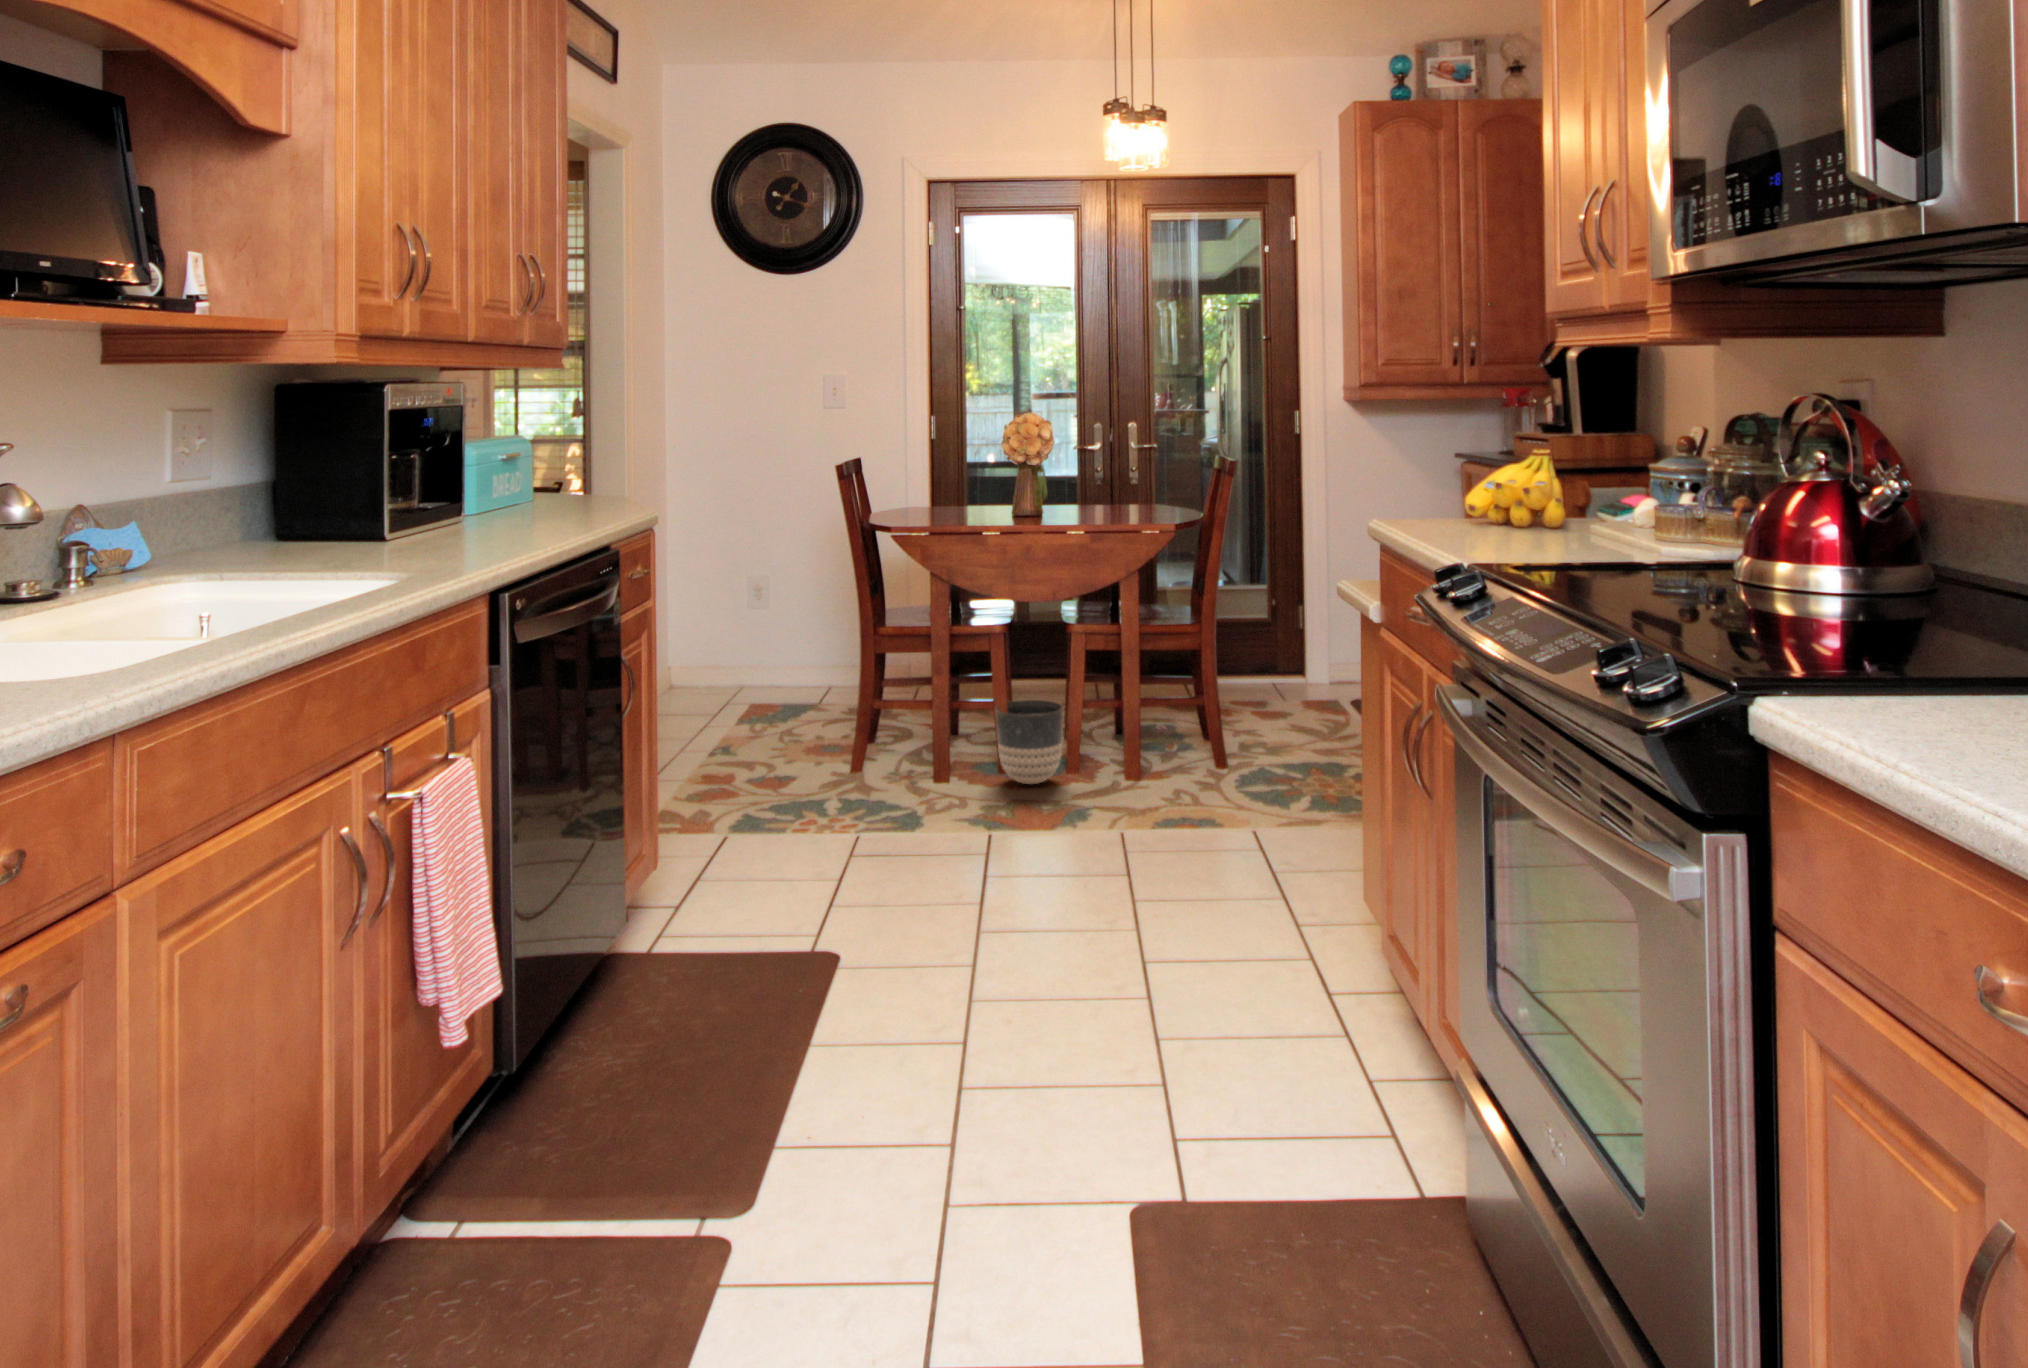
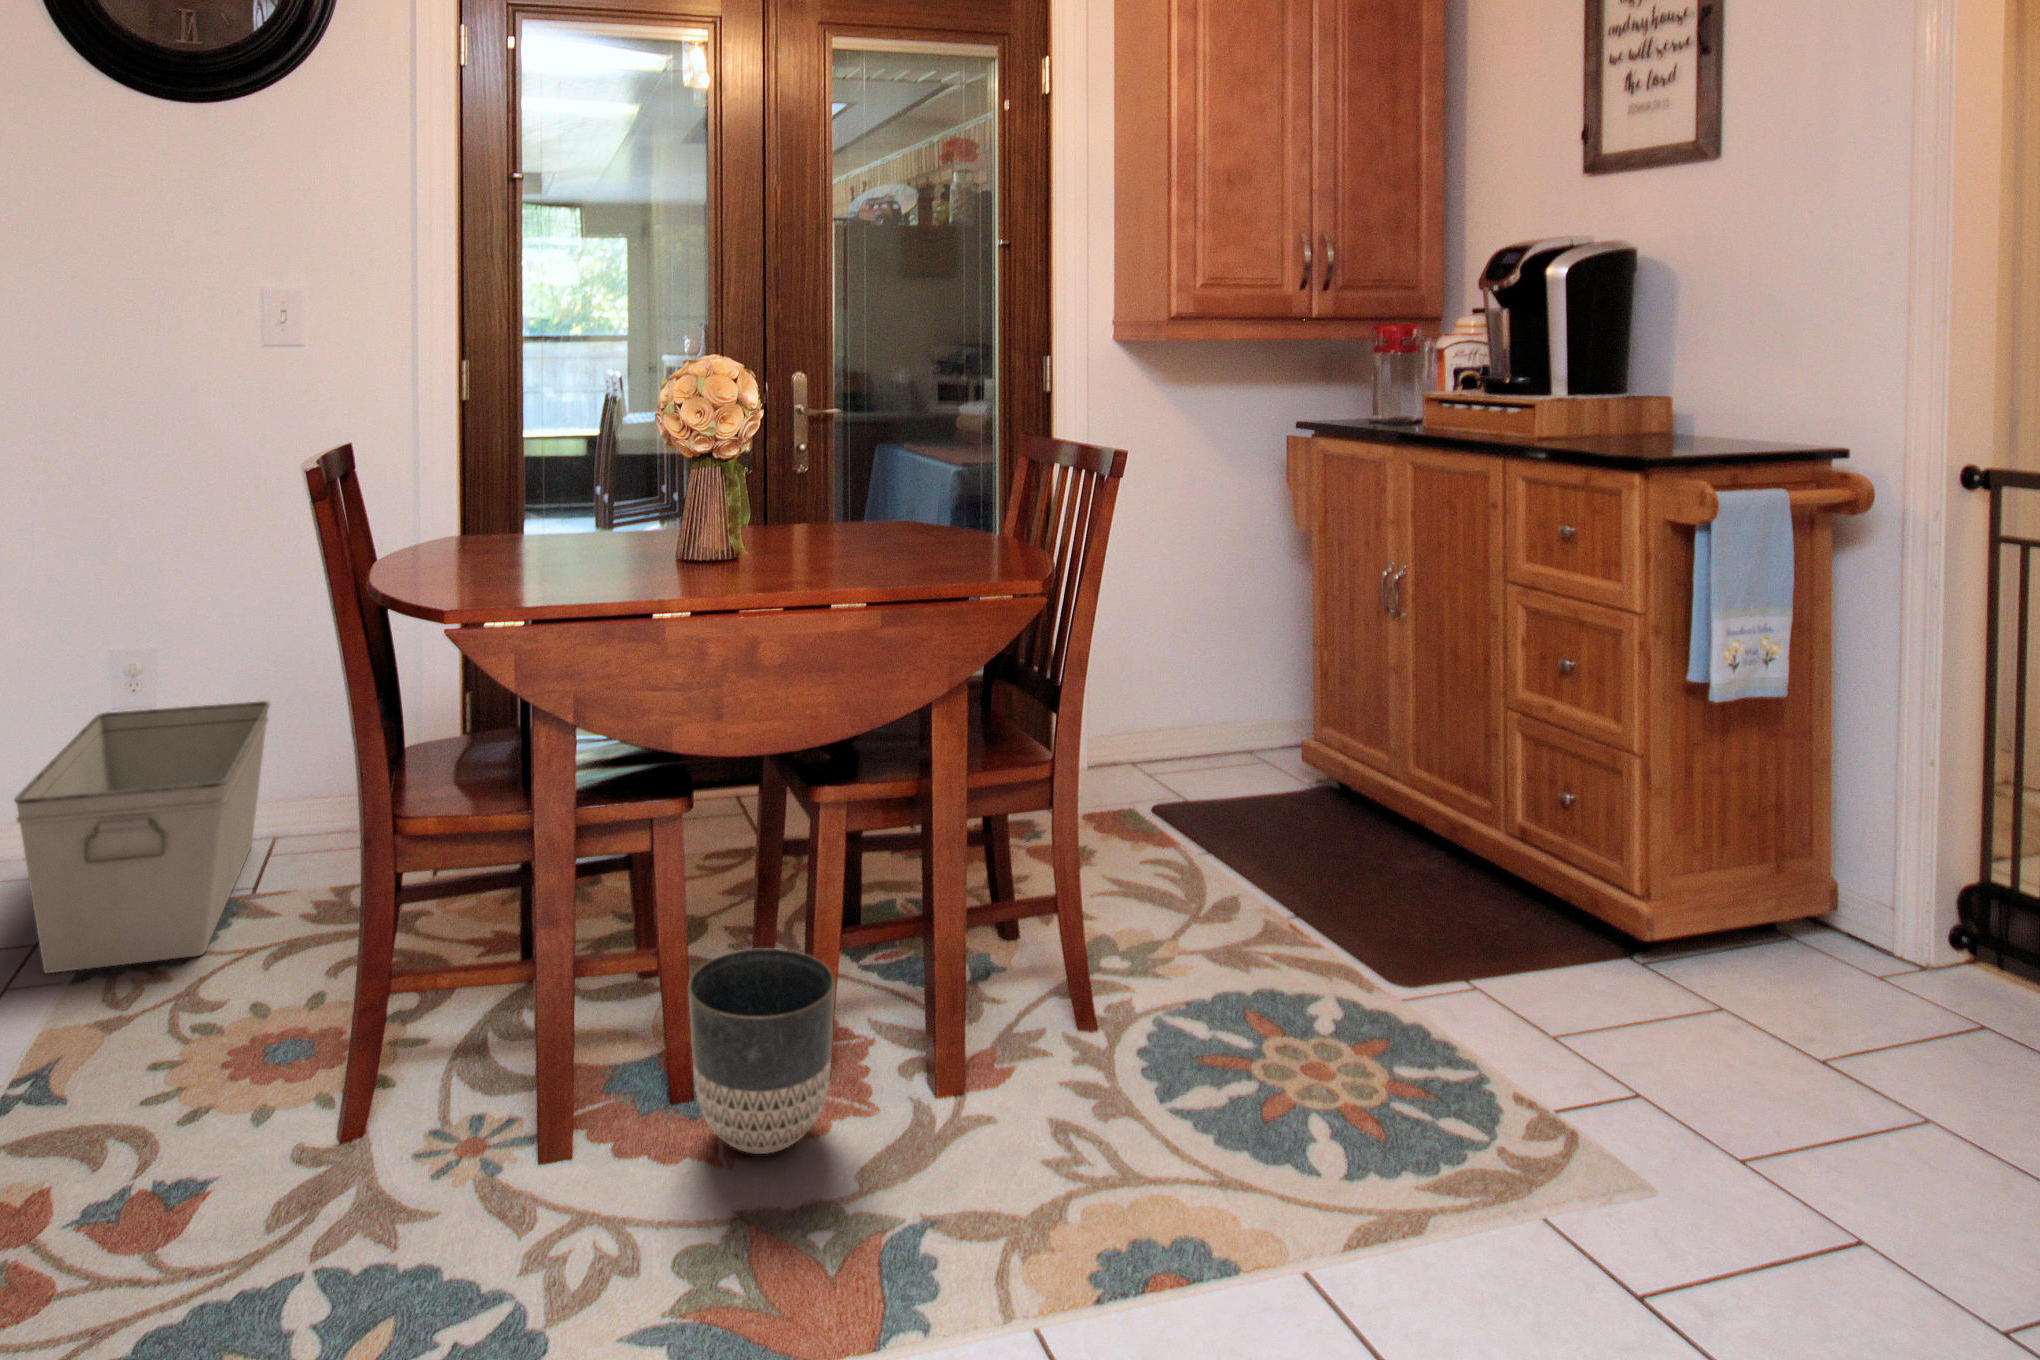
storage bin: none [710,606,829,719] -> present [14,701,270,973]

